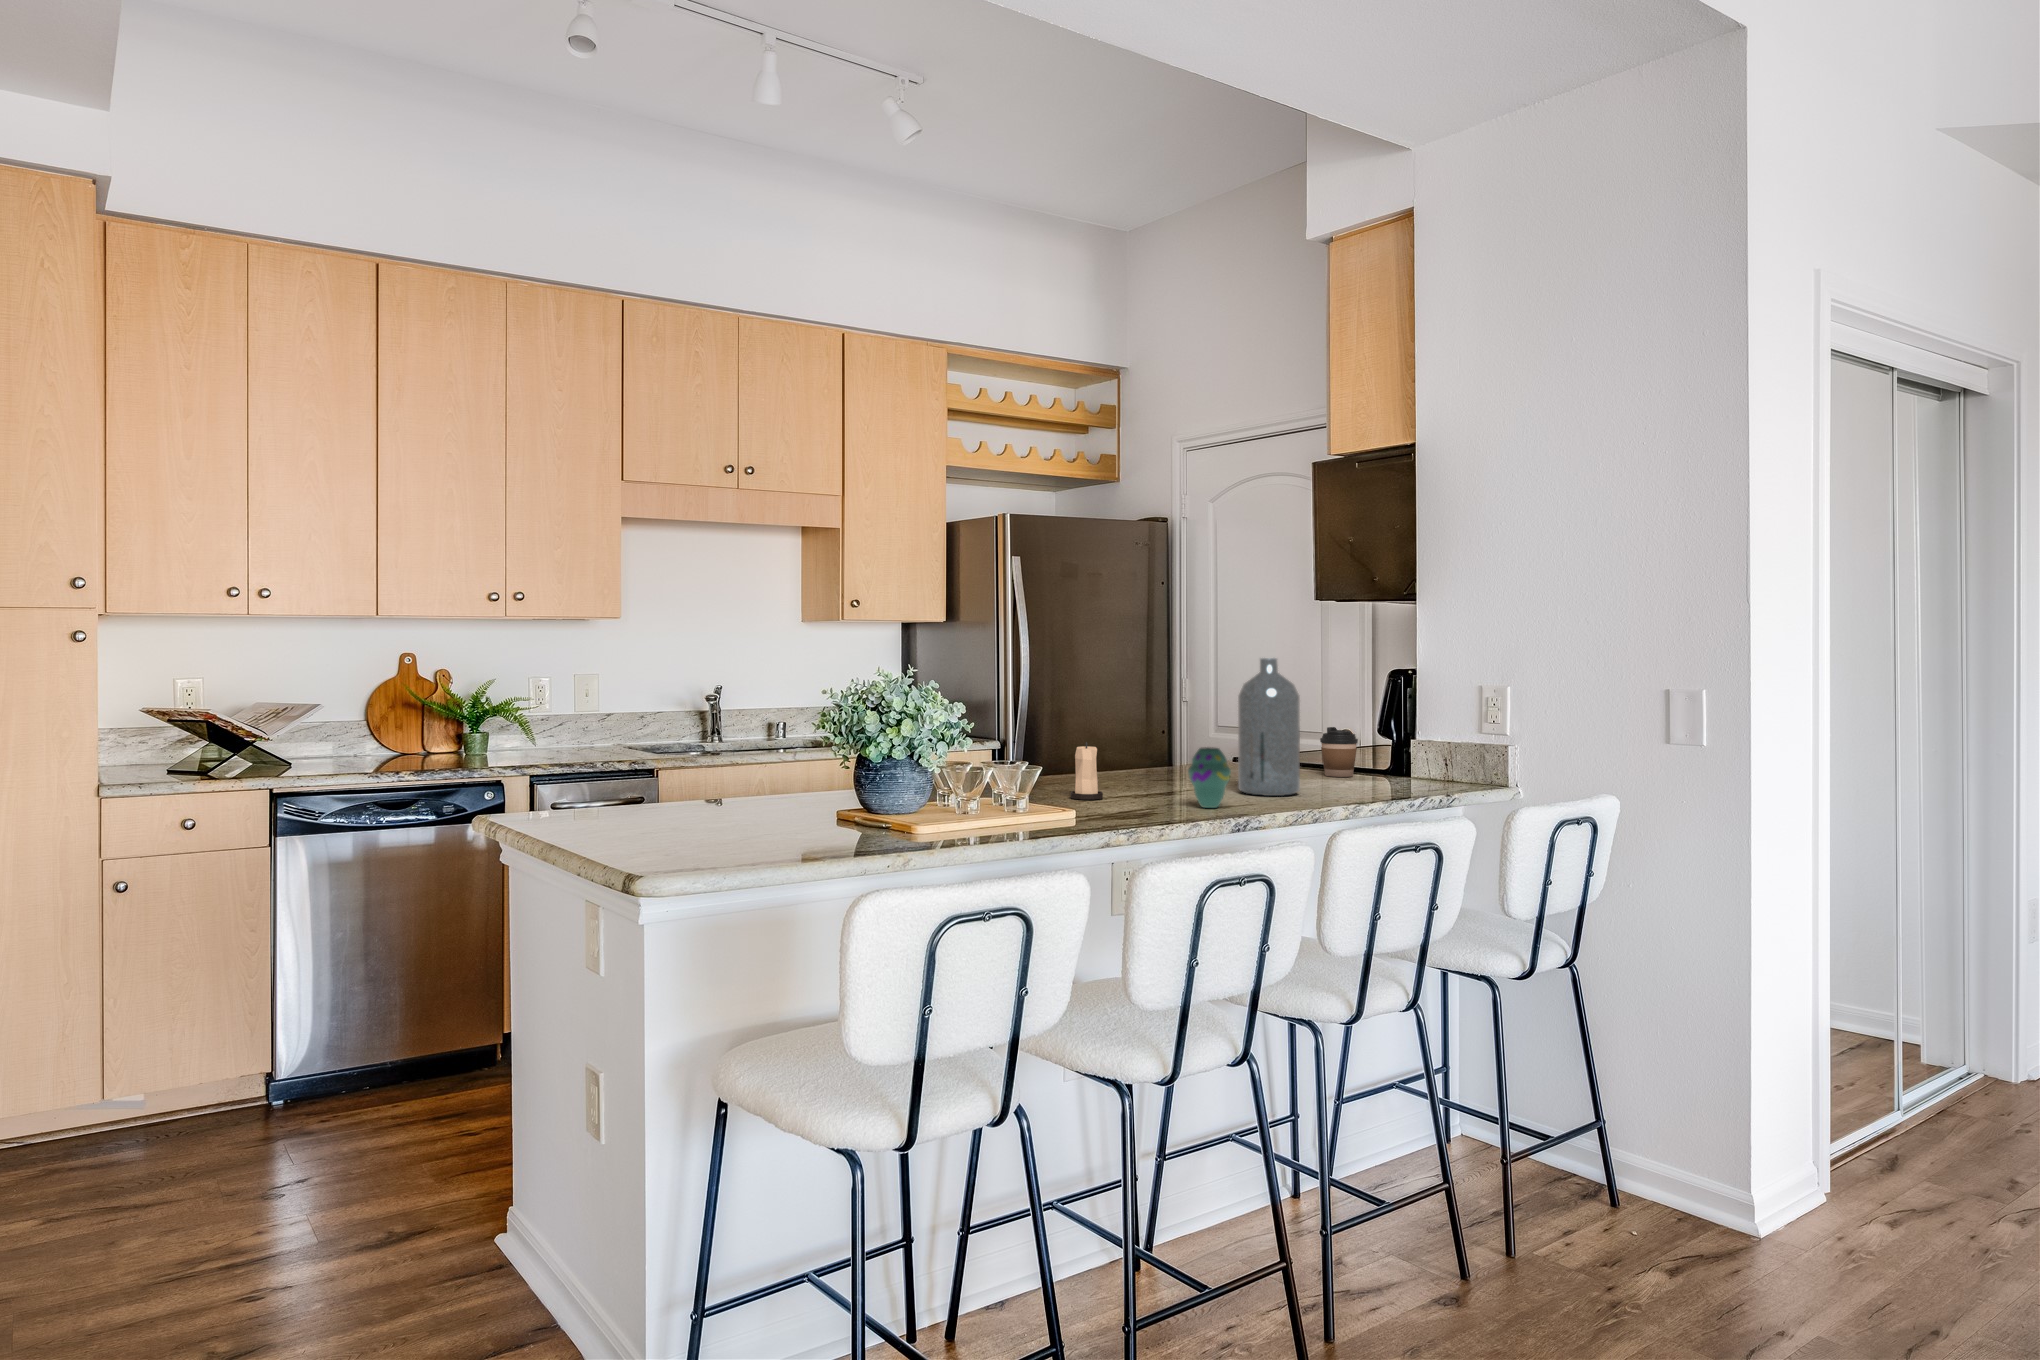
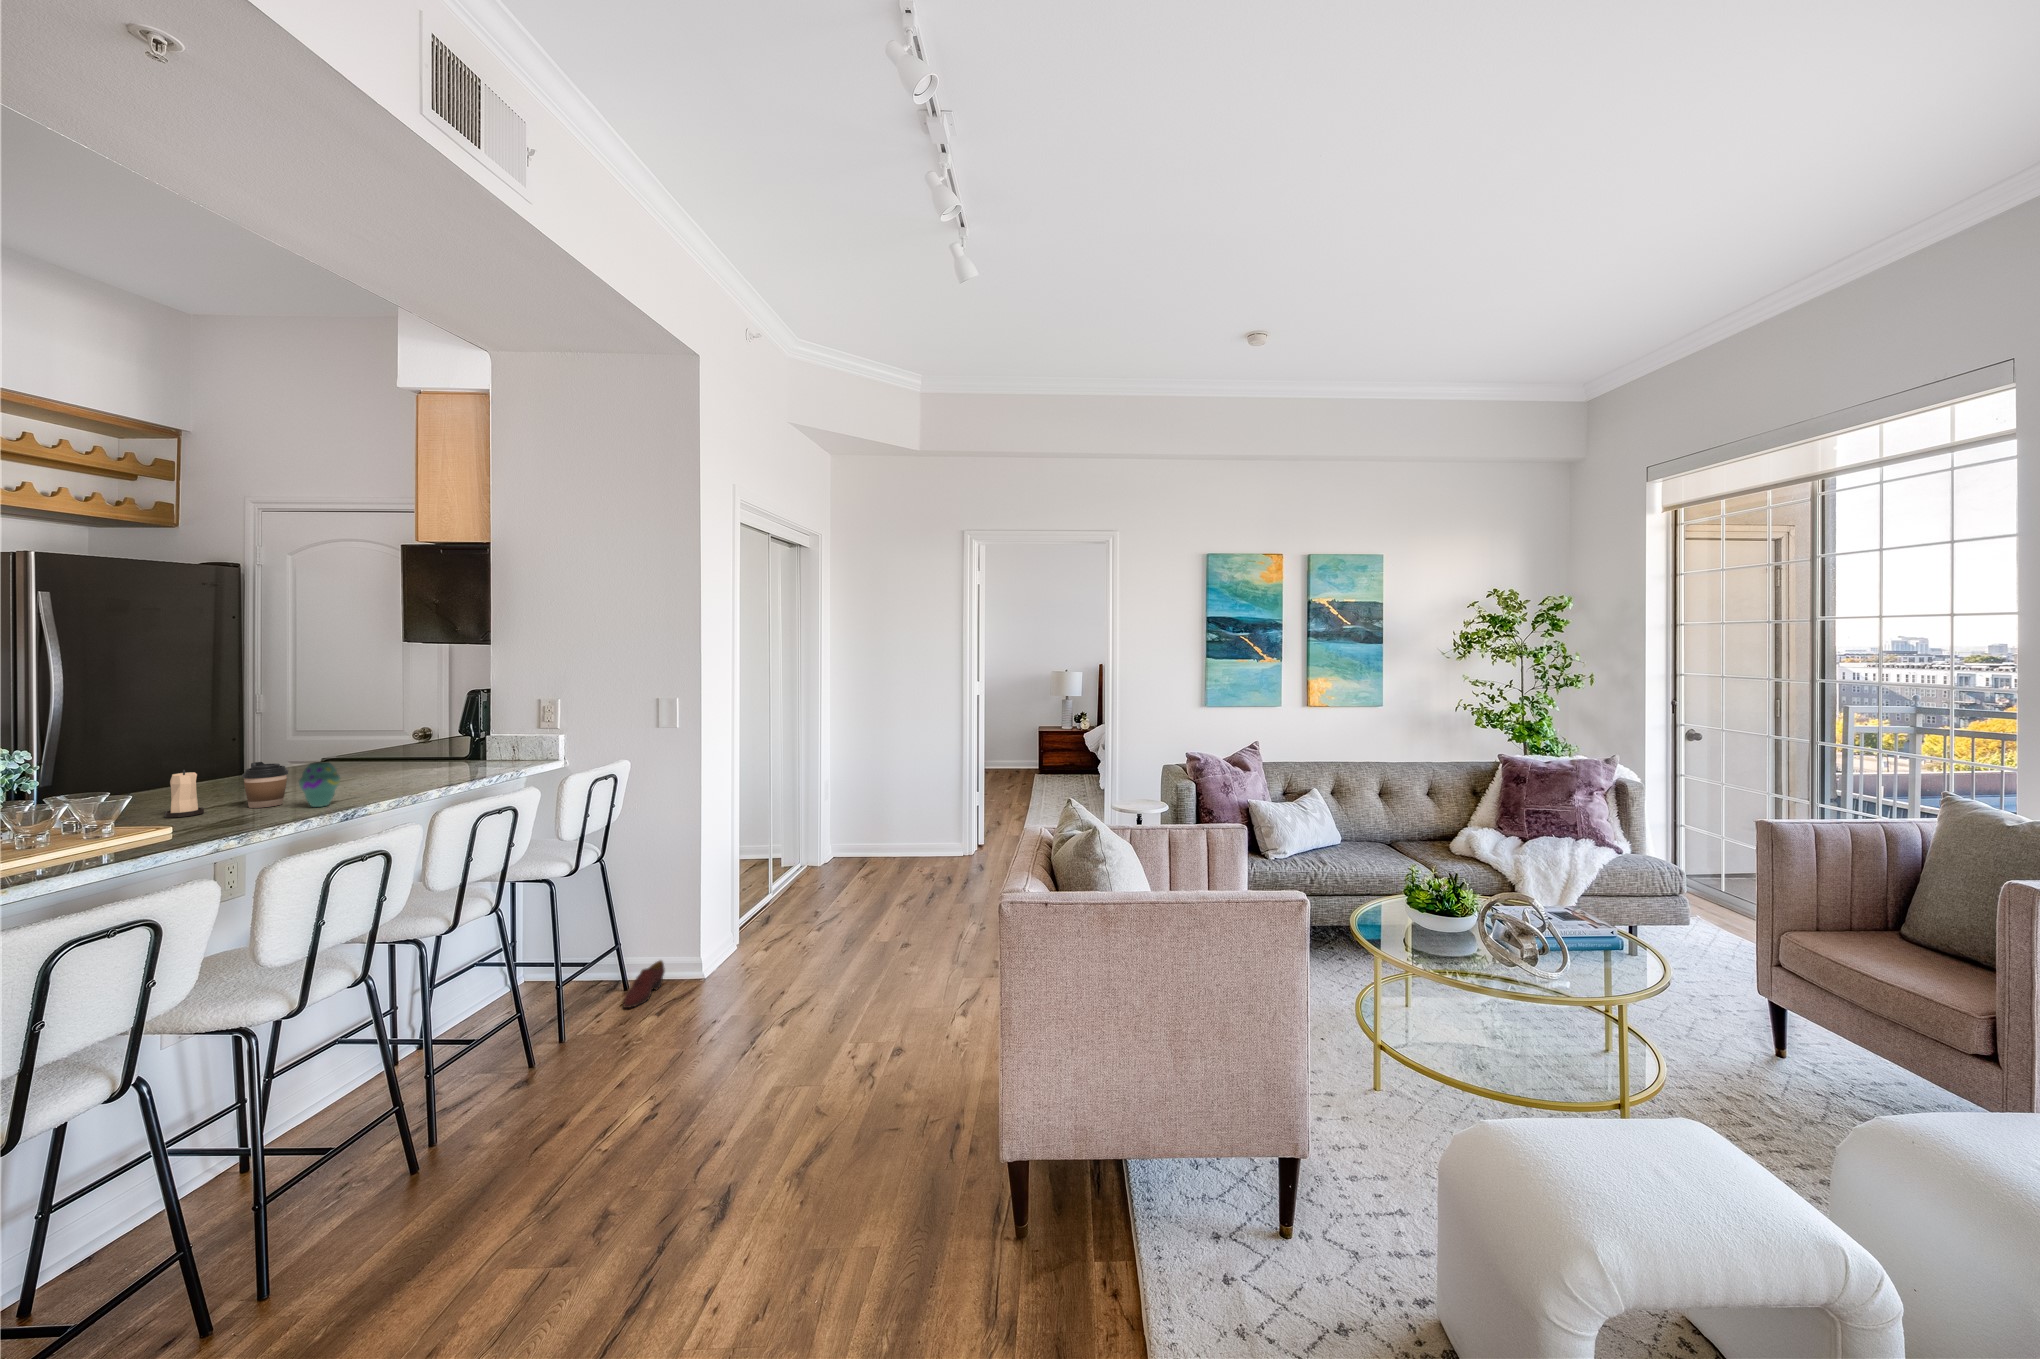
bottle: present [1238,658,1300,796] -> none [344,691,401,790]
coffee cup: present [1320,727,1358,777] -> present [242,762,288,808]
shoe: none [1609,1172,1683,1241] -> present [623,960,665,1008]

